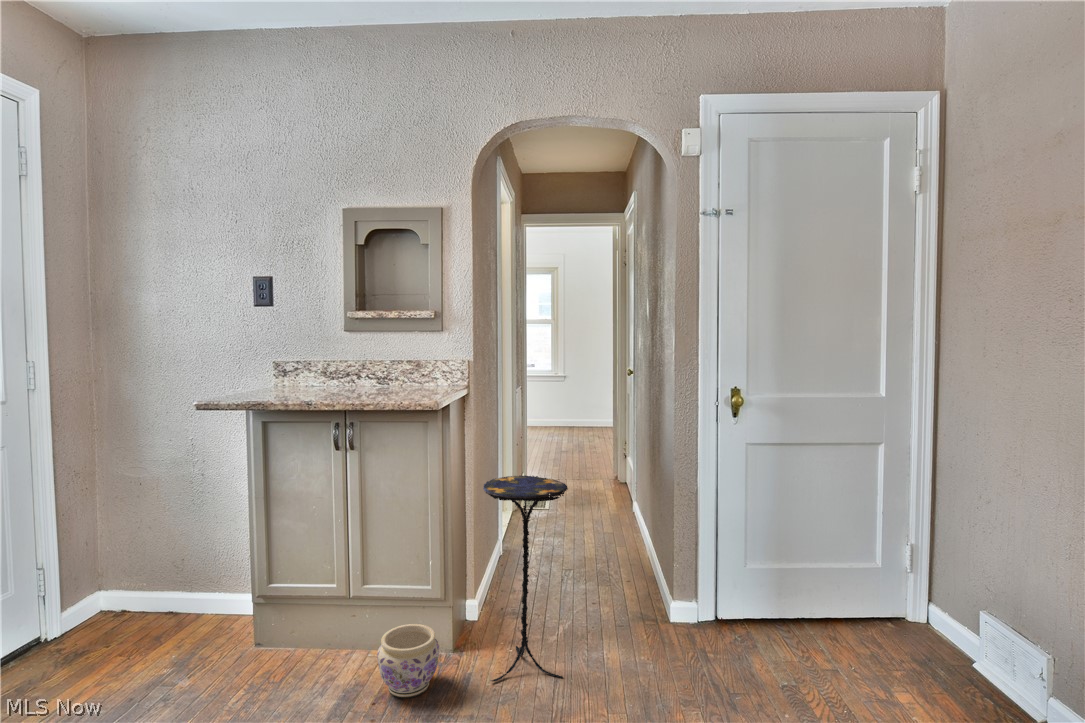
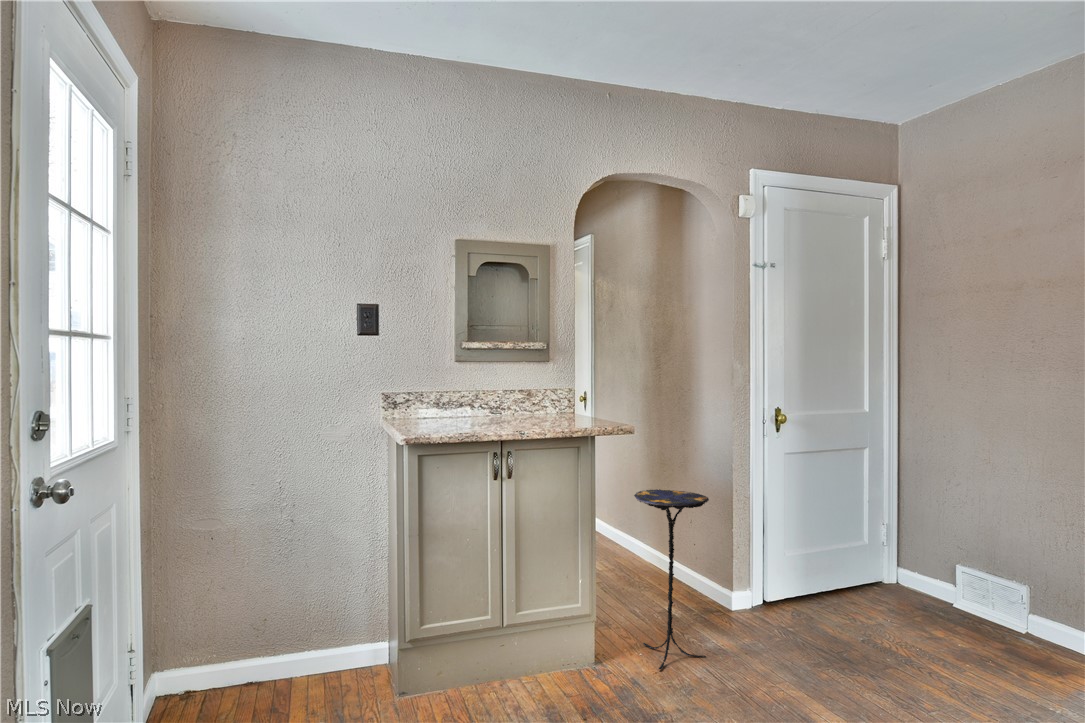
planter: present [377,624,439,698] -> none [571,632,626,697]

